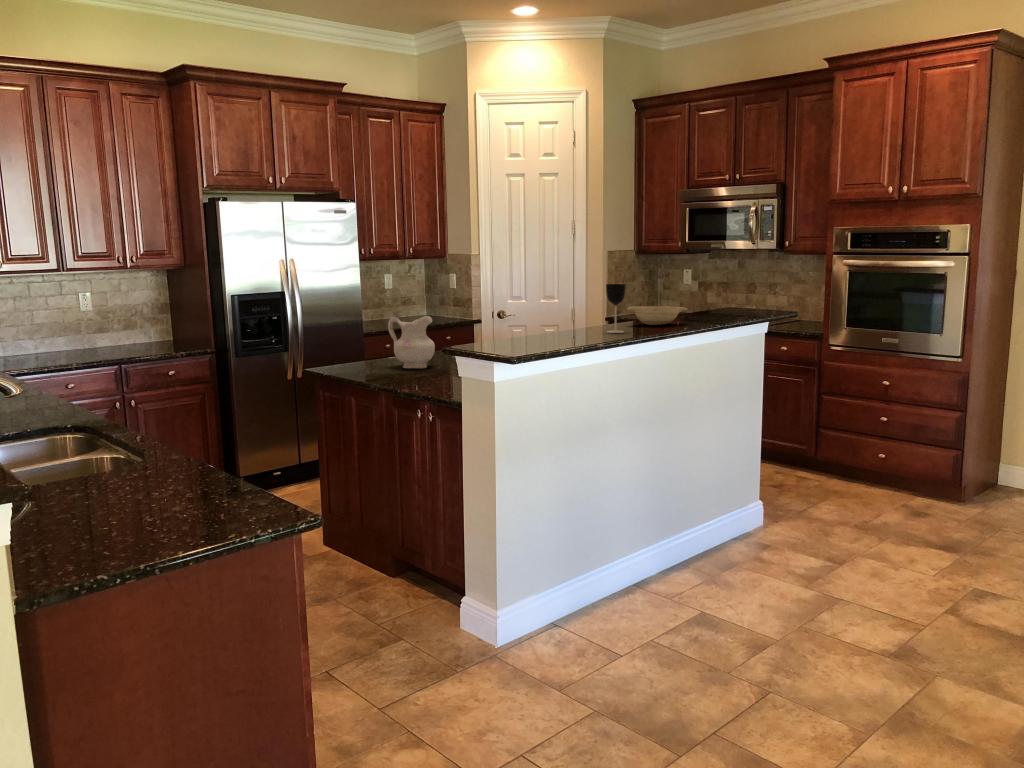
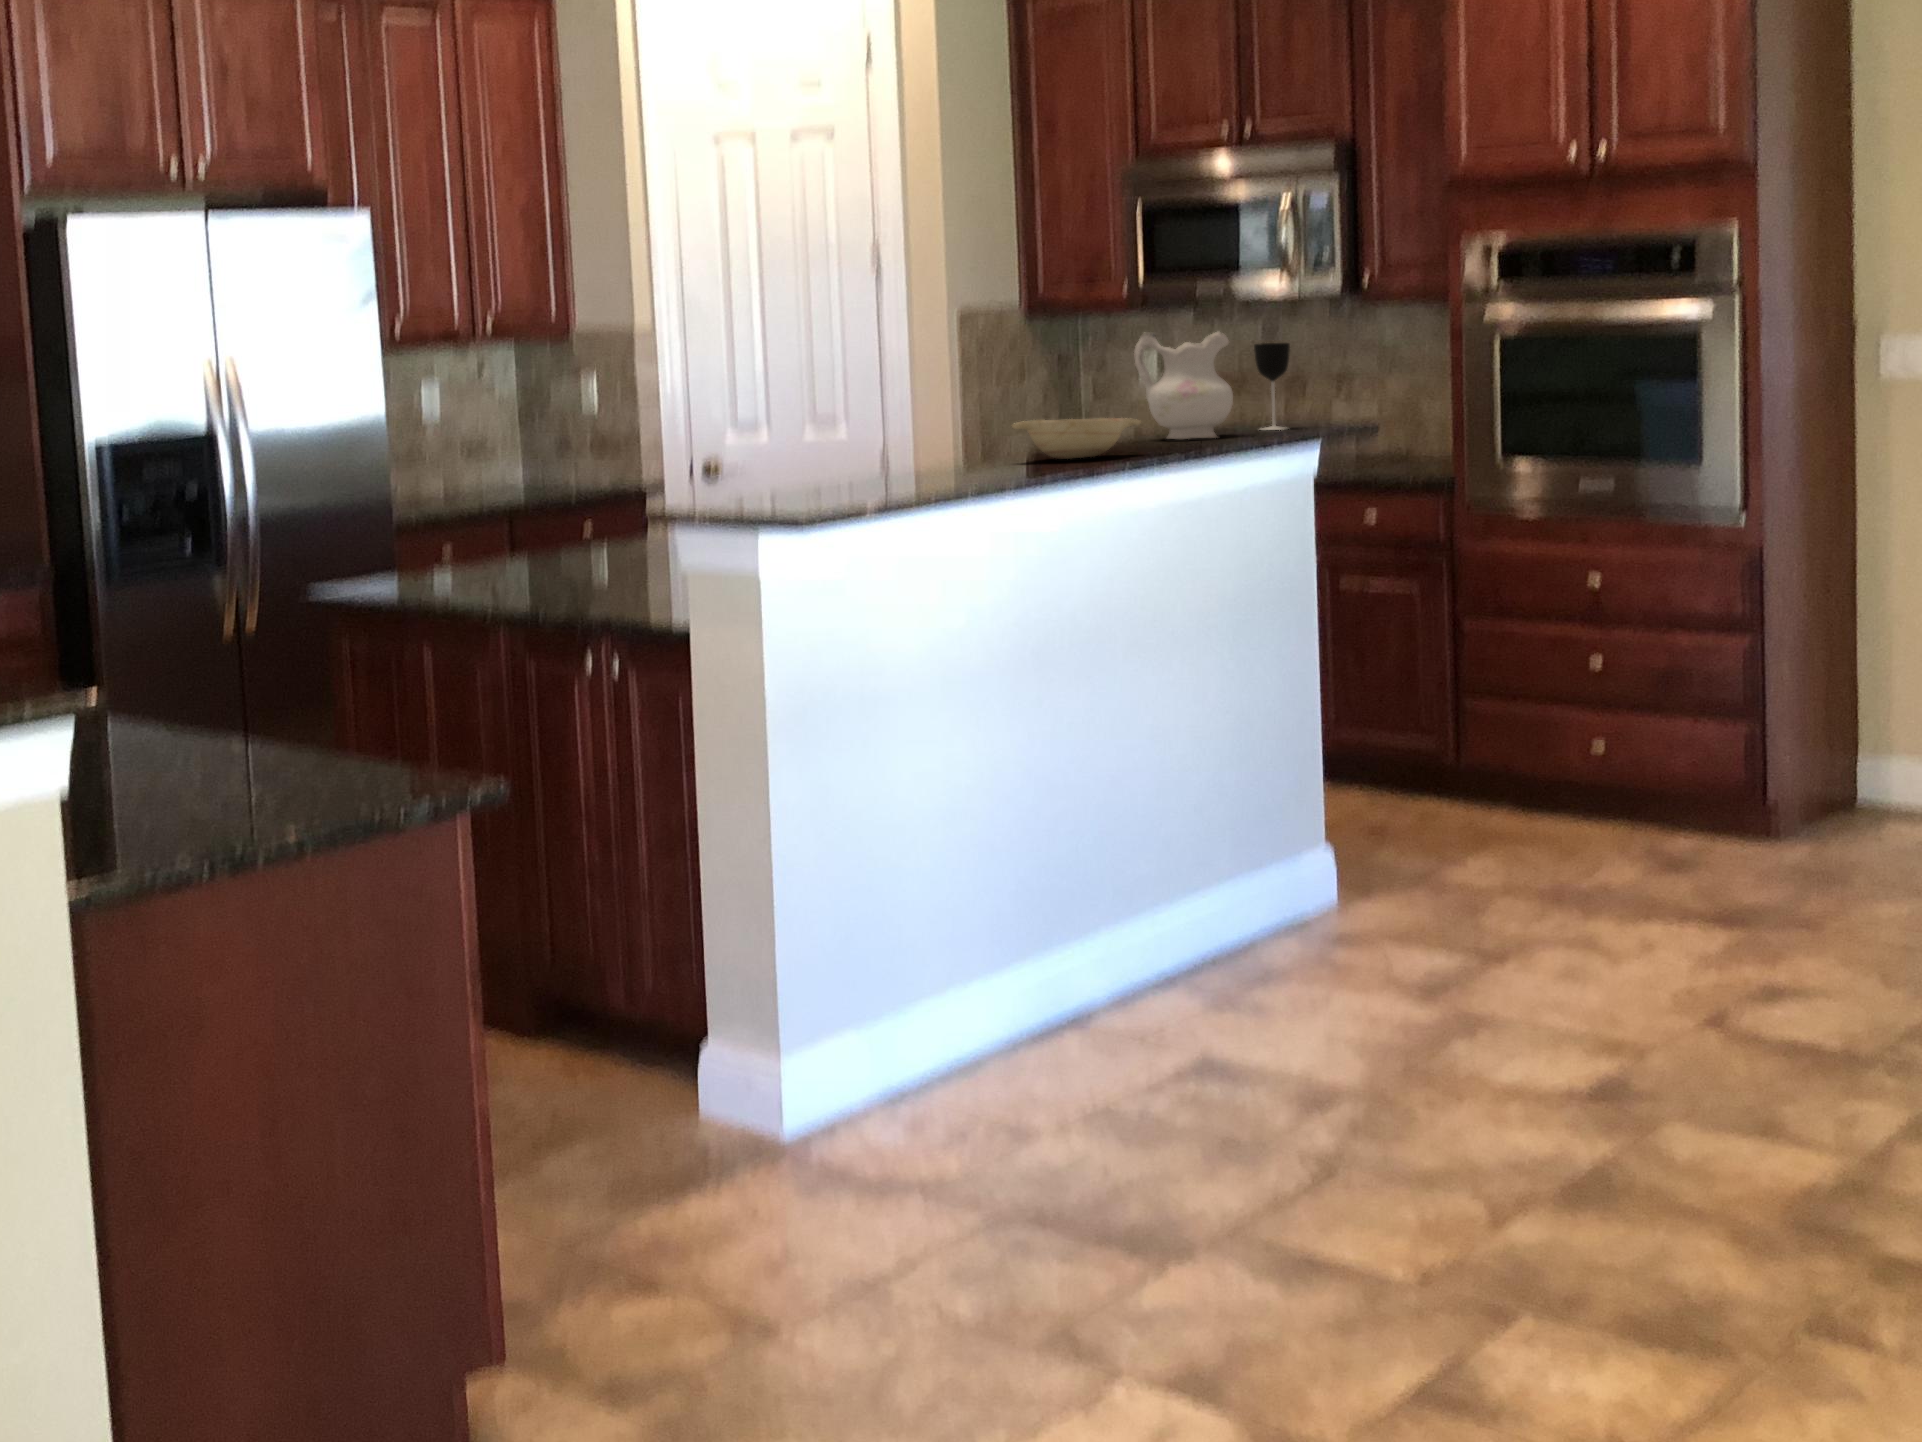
wine glass: present [606,284,626,333] -> present [1254,343,1290,430]
ceramic pitcher: present [388,315,435,368] -> present [1134,332,1233,439]

